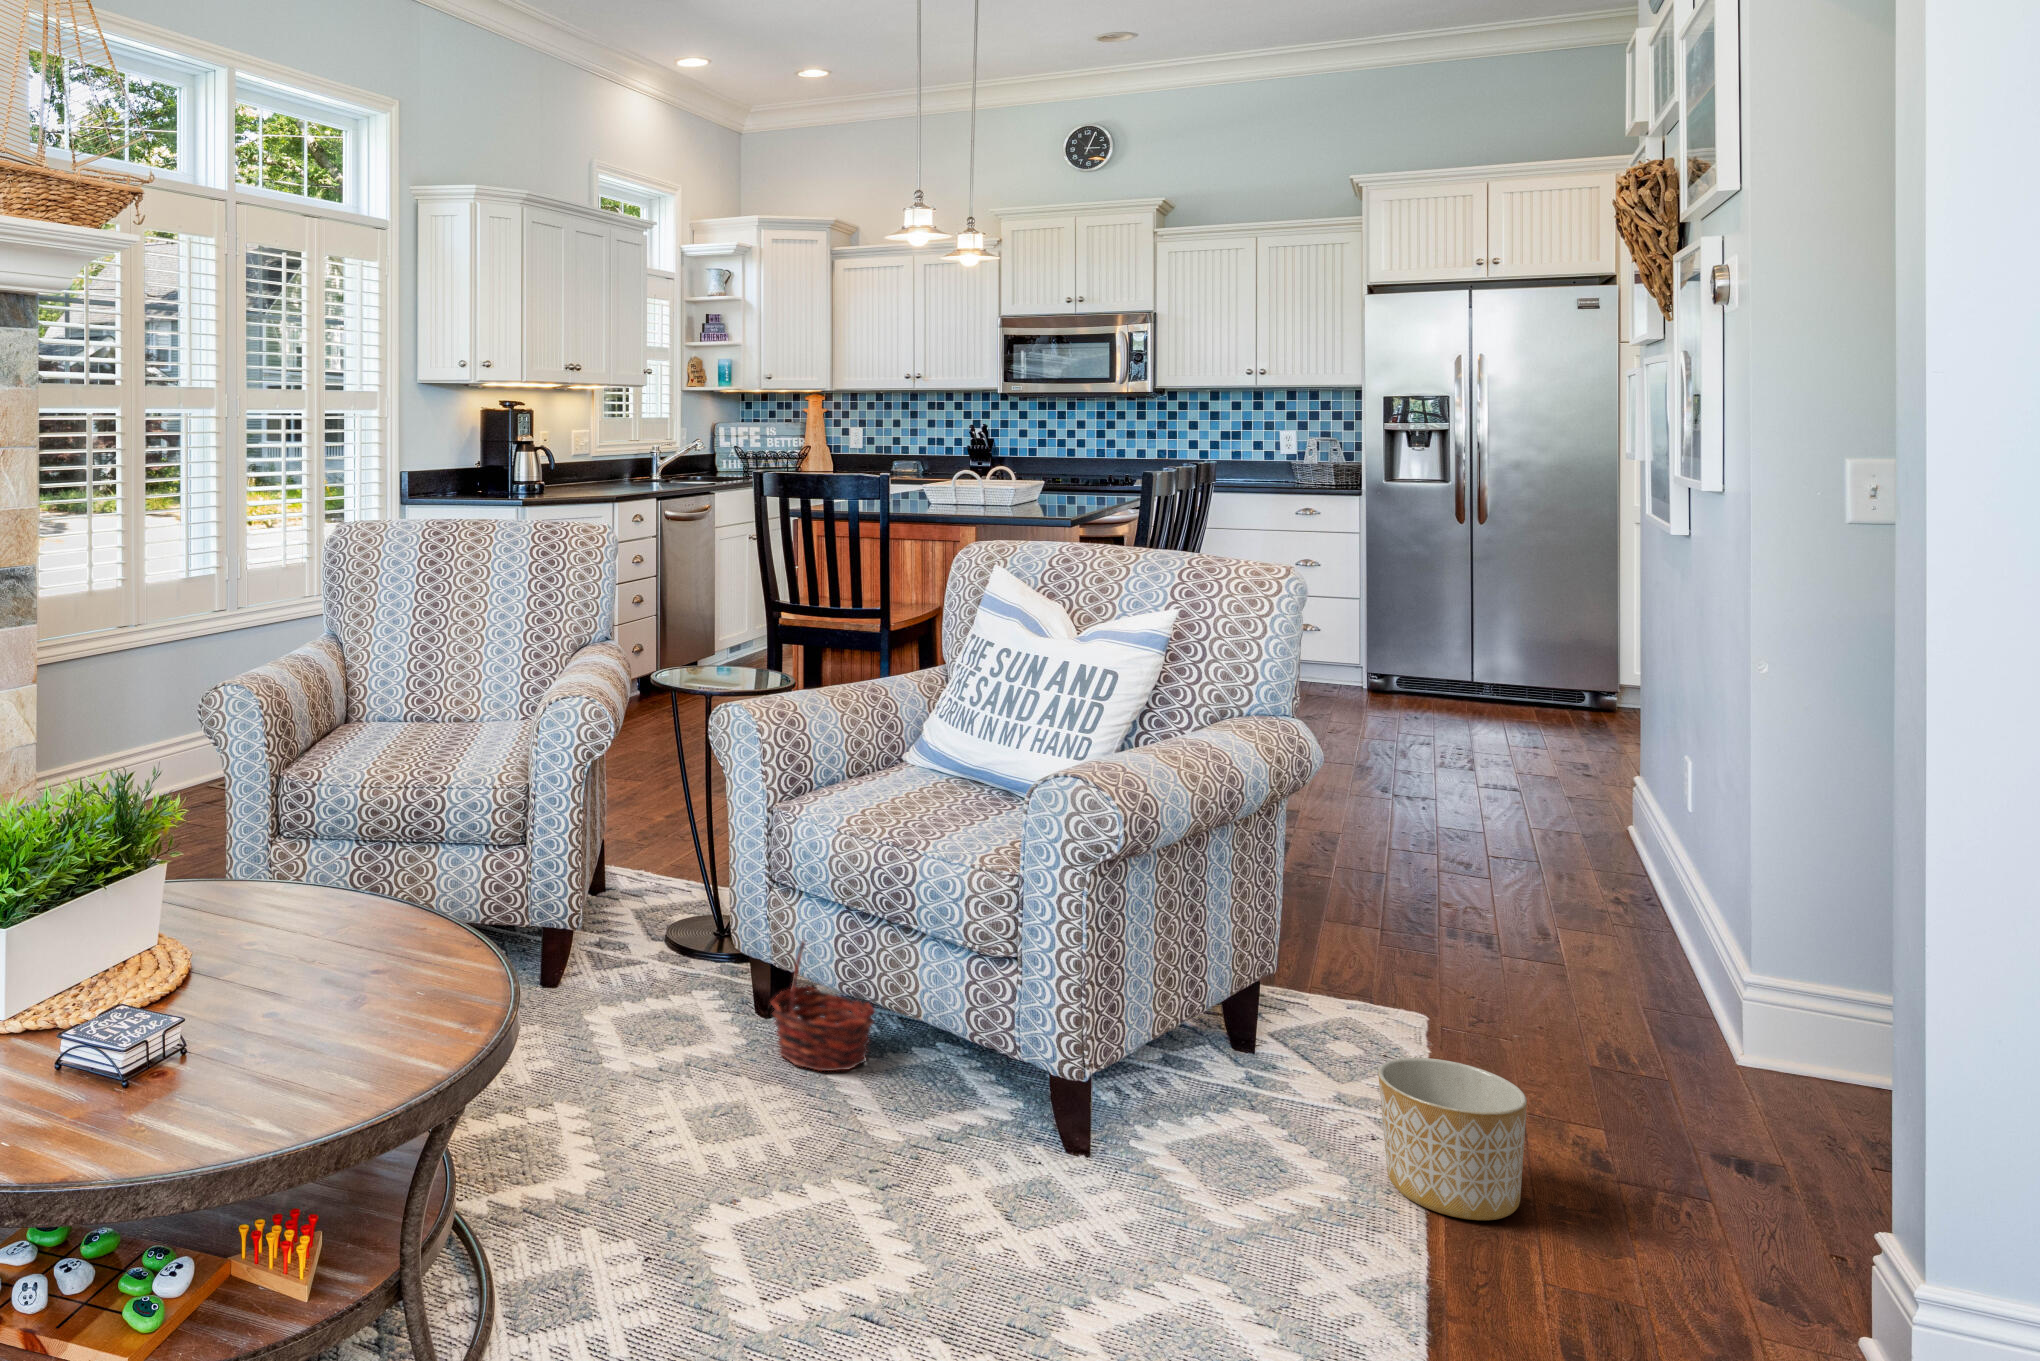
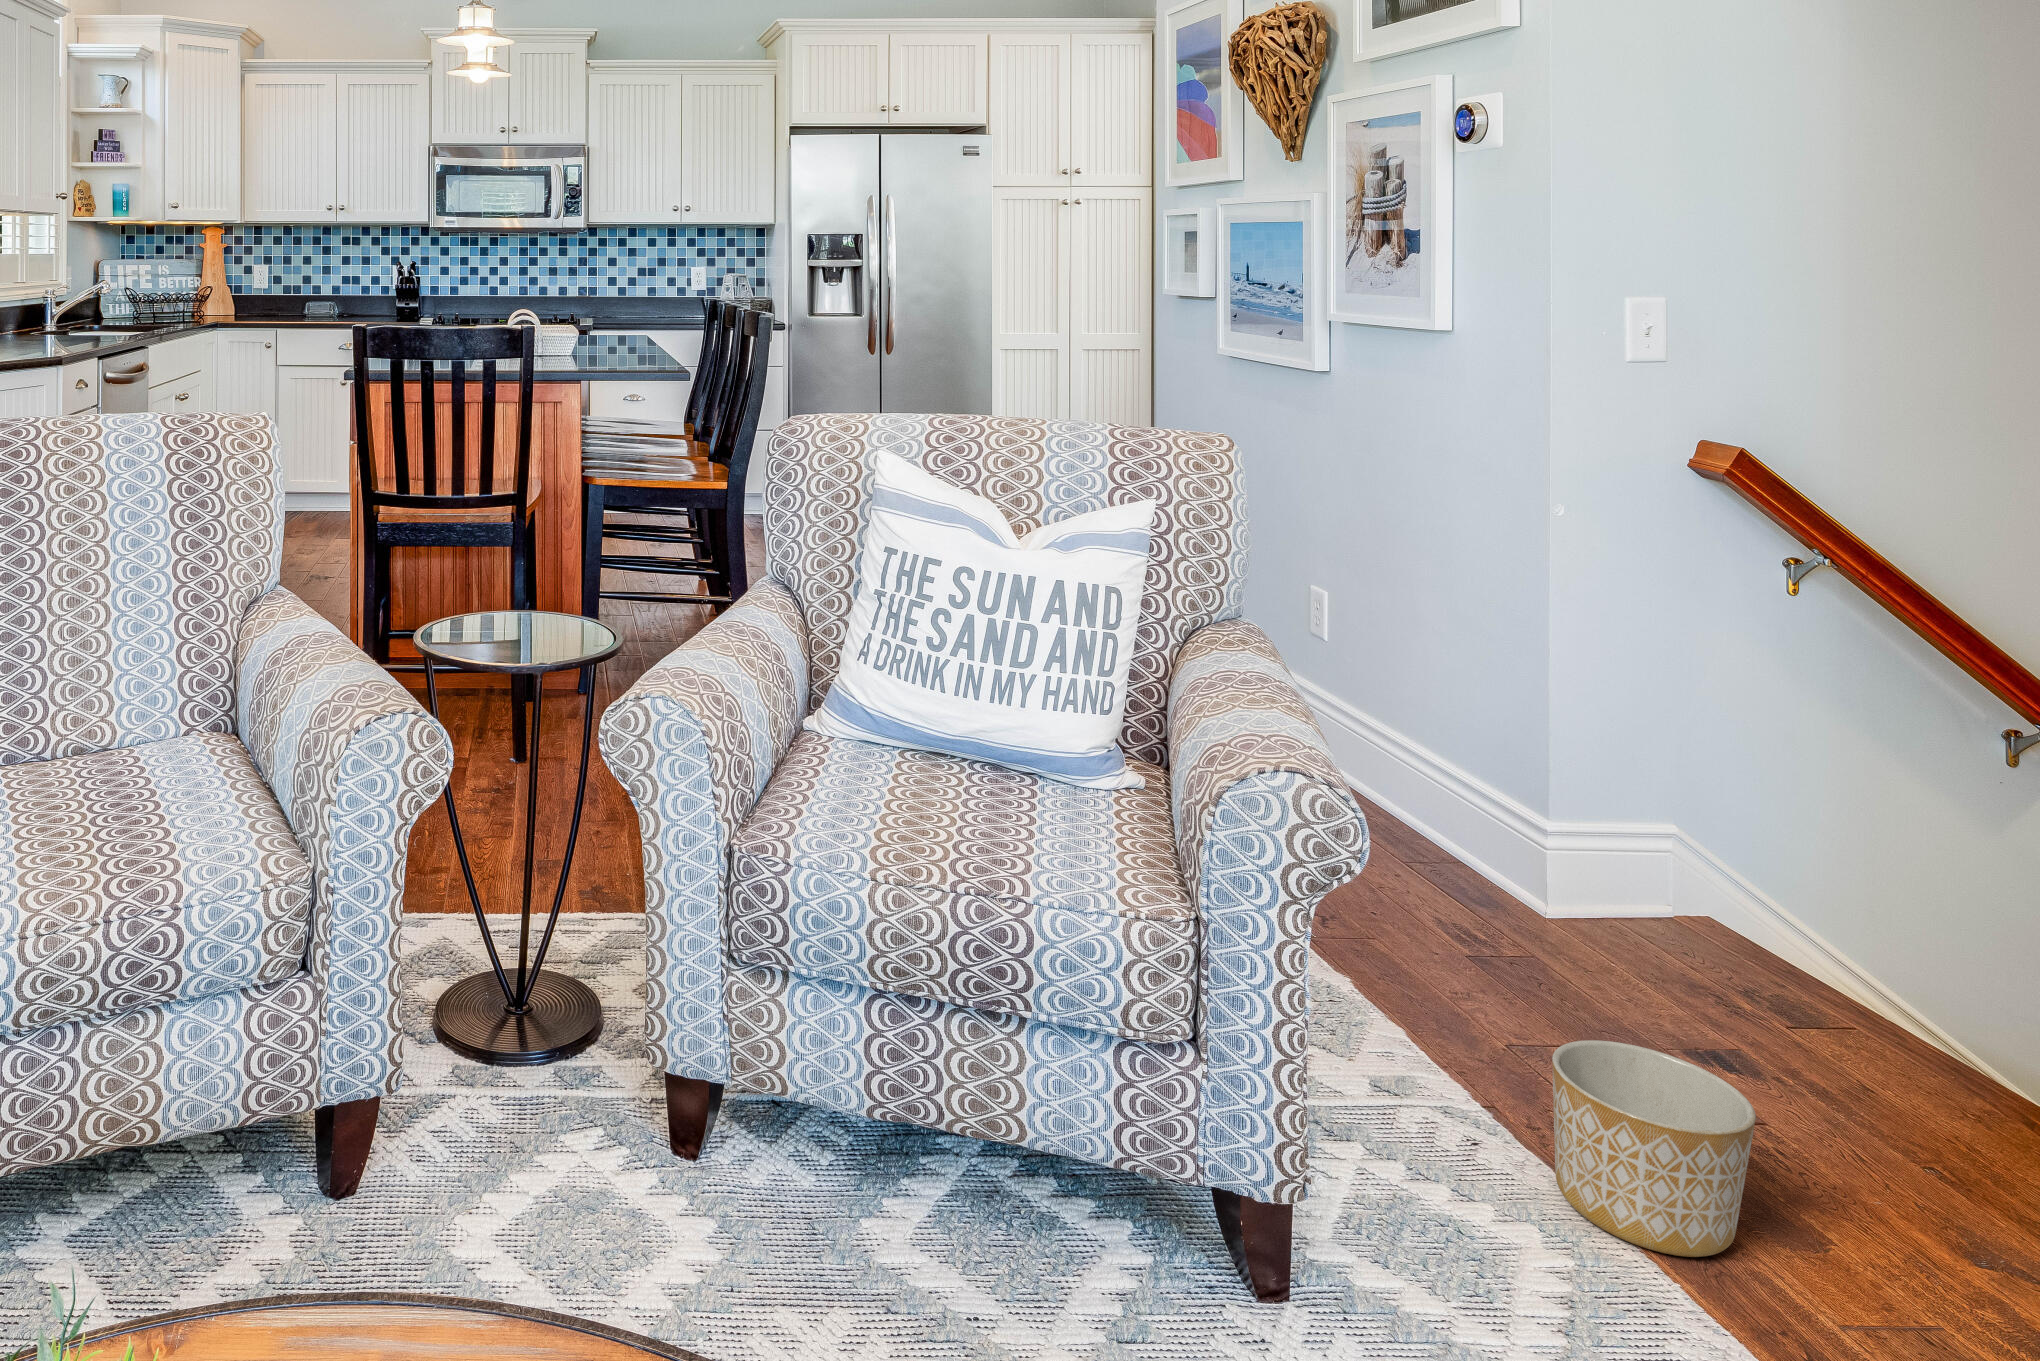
basket: present [771,941,875,1071] -> none [753,1005,914,1253]

